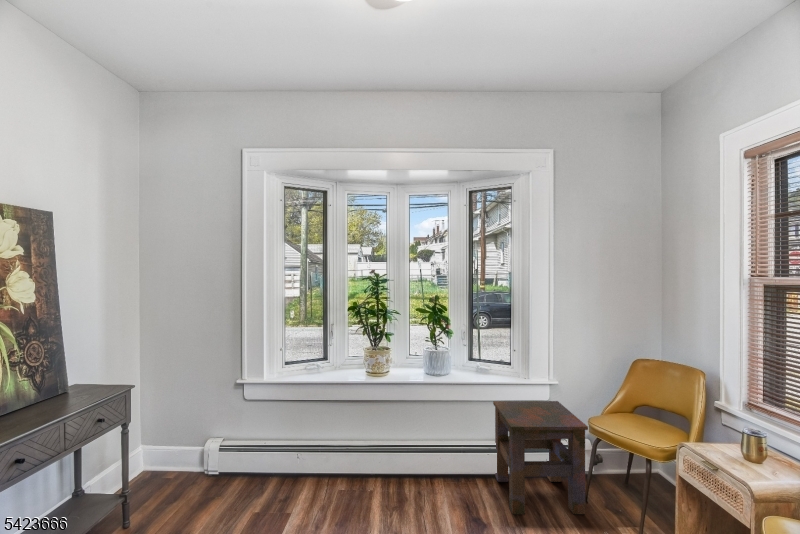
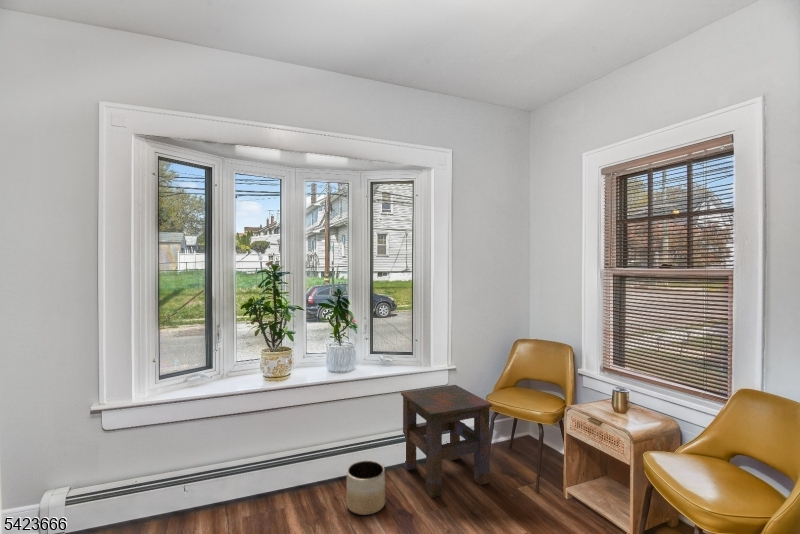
planter: none [426,462,463,515] -> present [346,460,385,515]

